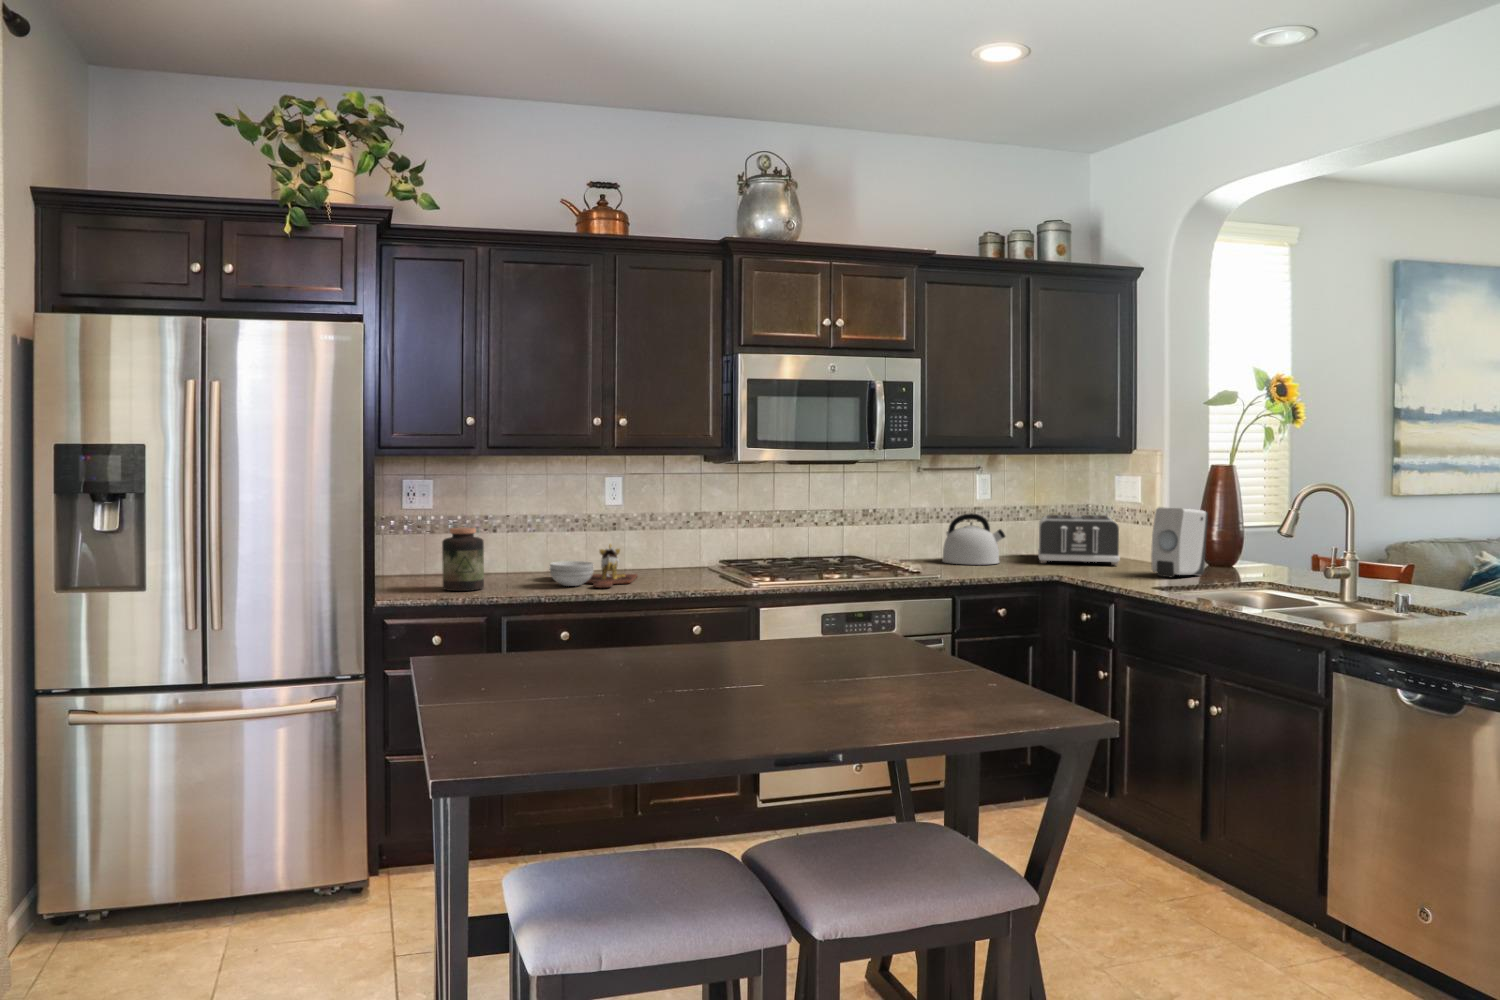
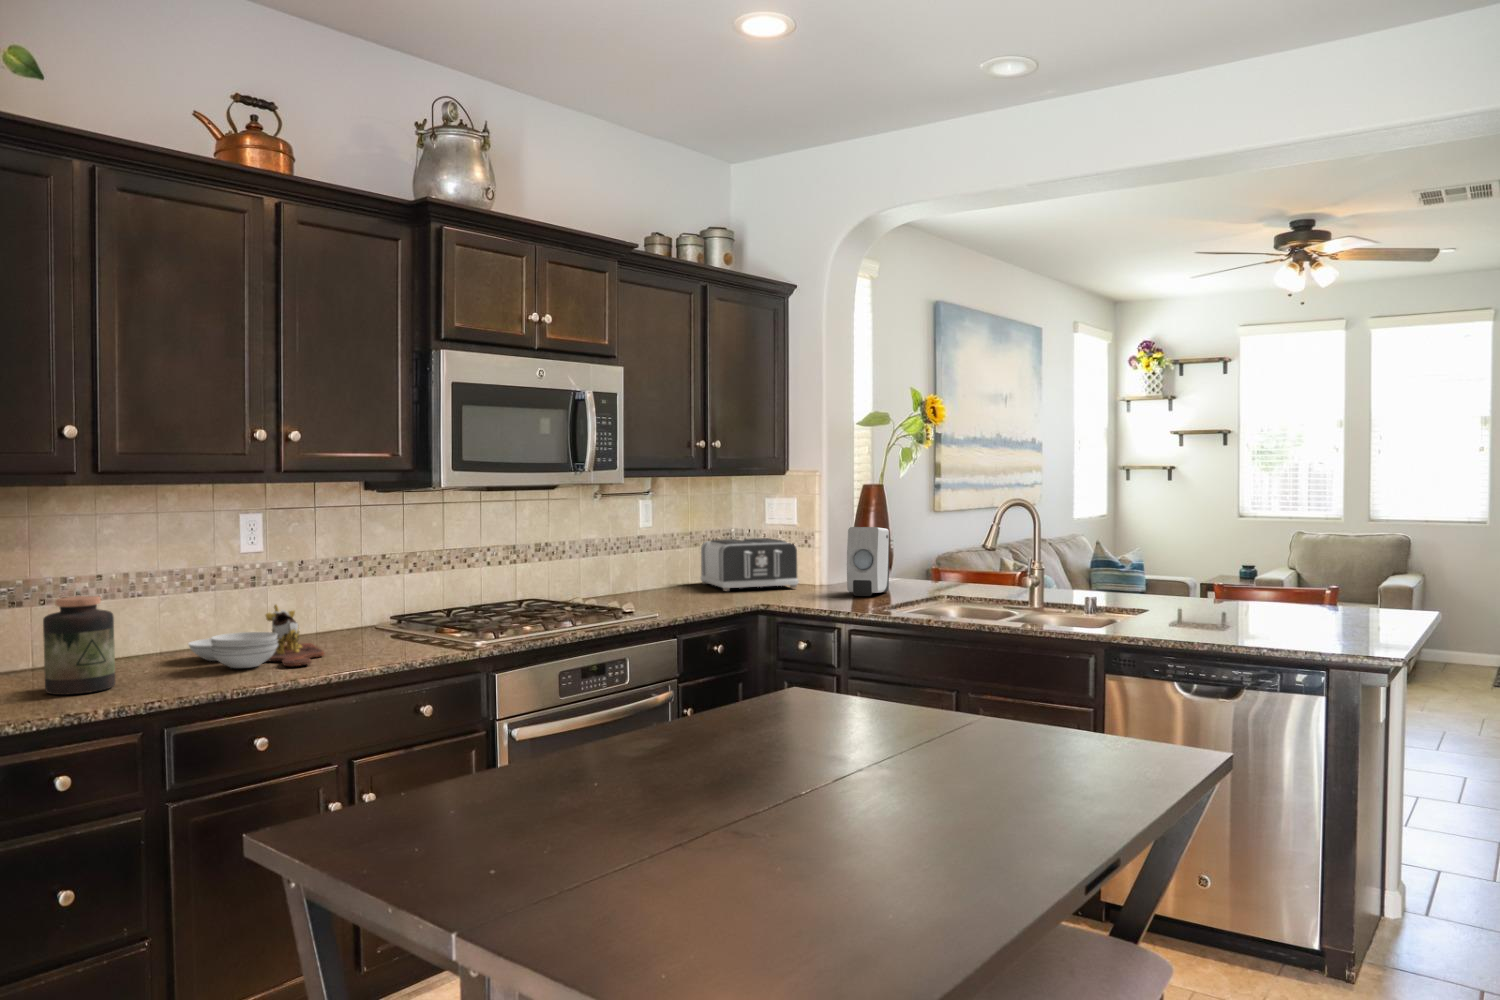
kettle: present [942,513,1005,565] -> none [624,542,691,598]

